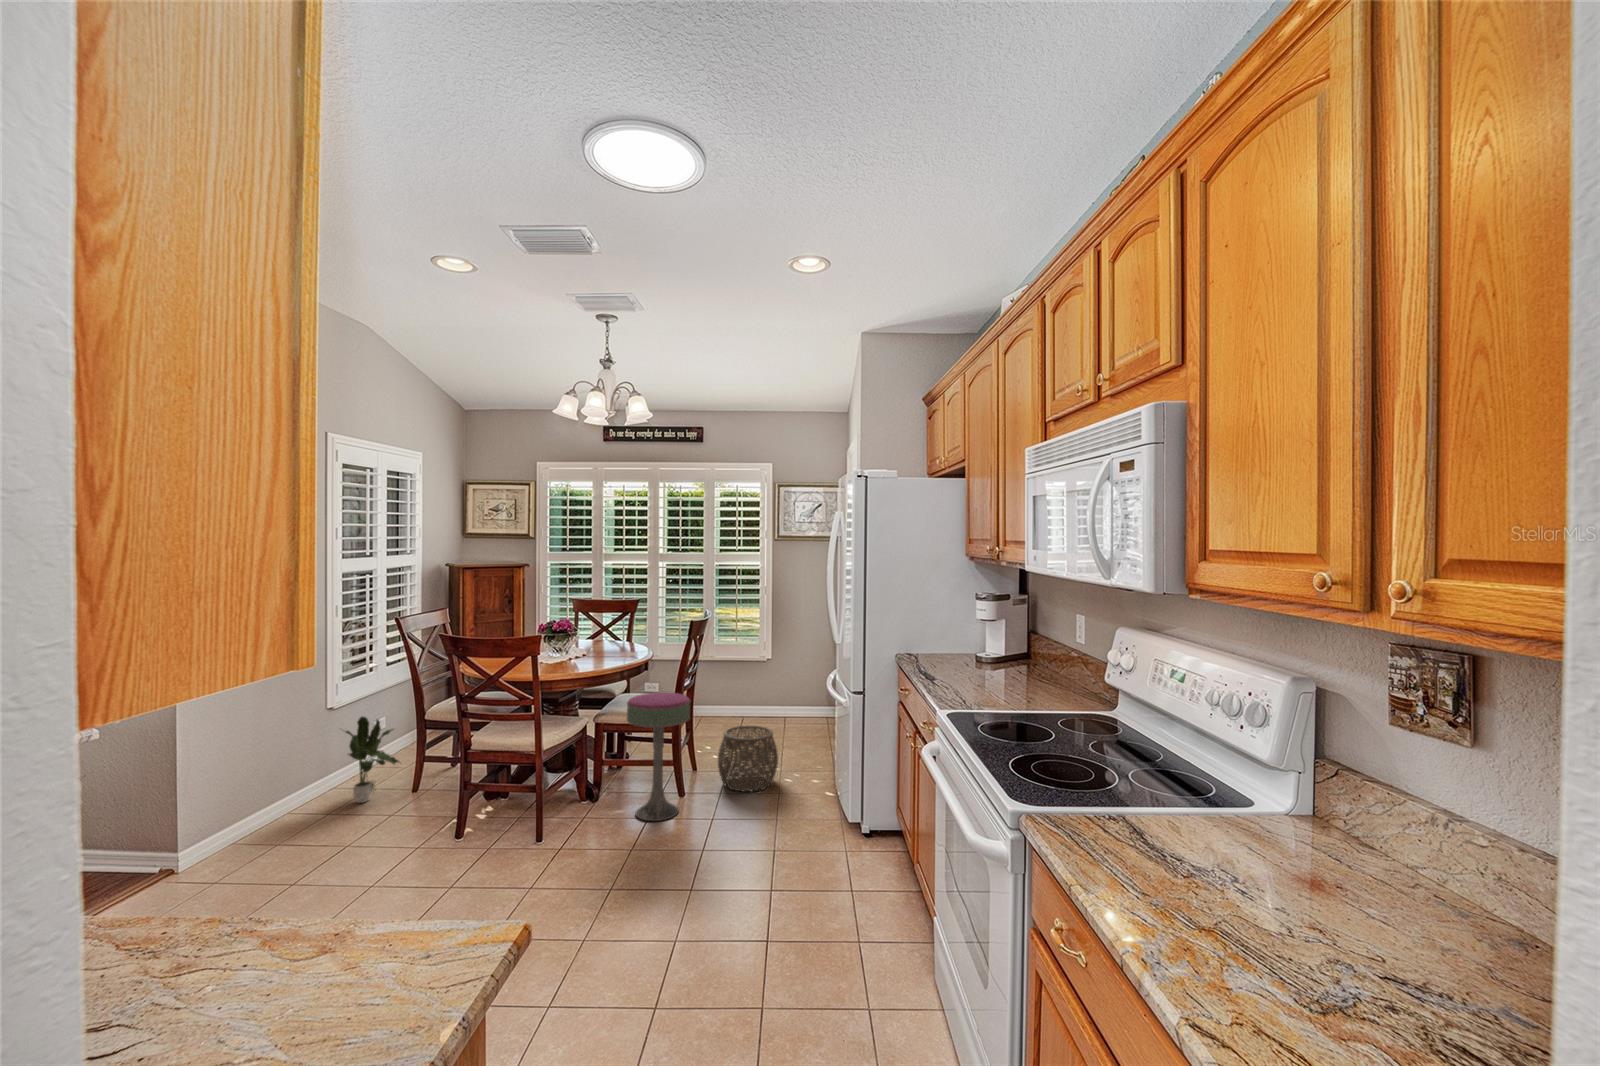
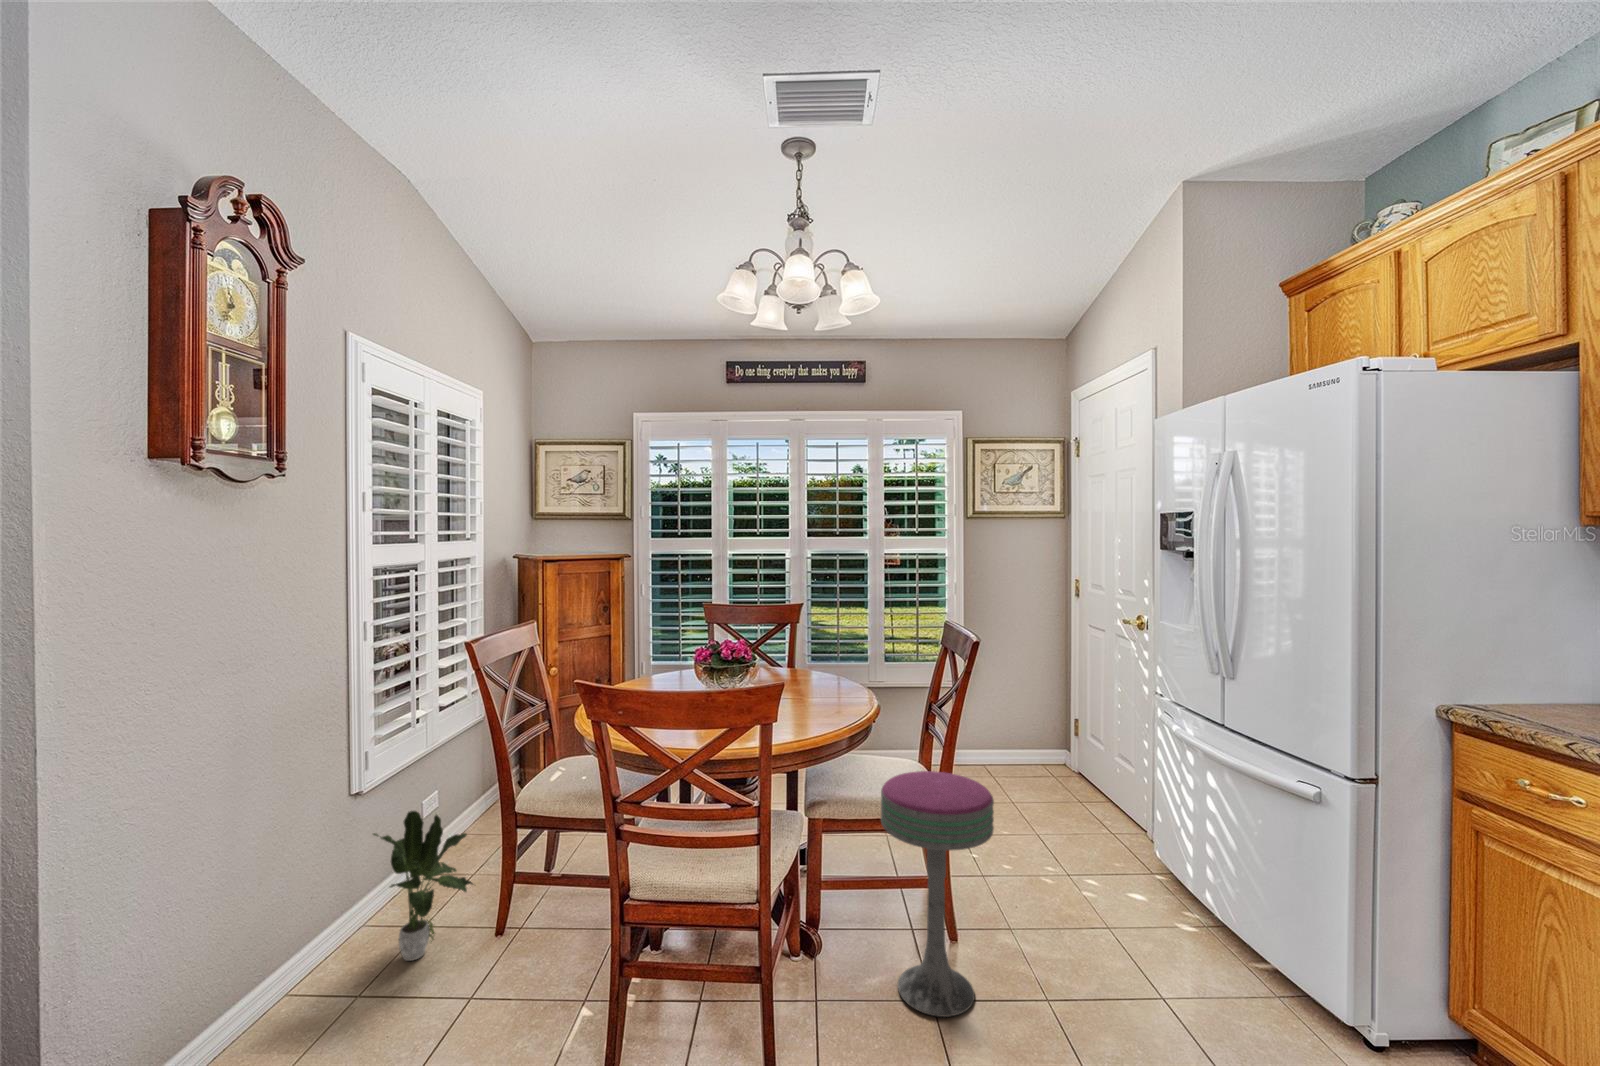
woven basket: present [718,726,778,792] -> none [989,812,1097,936]

